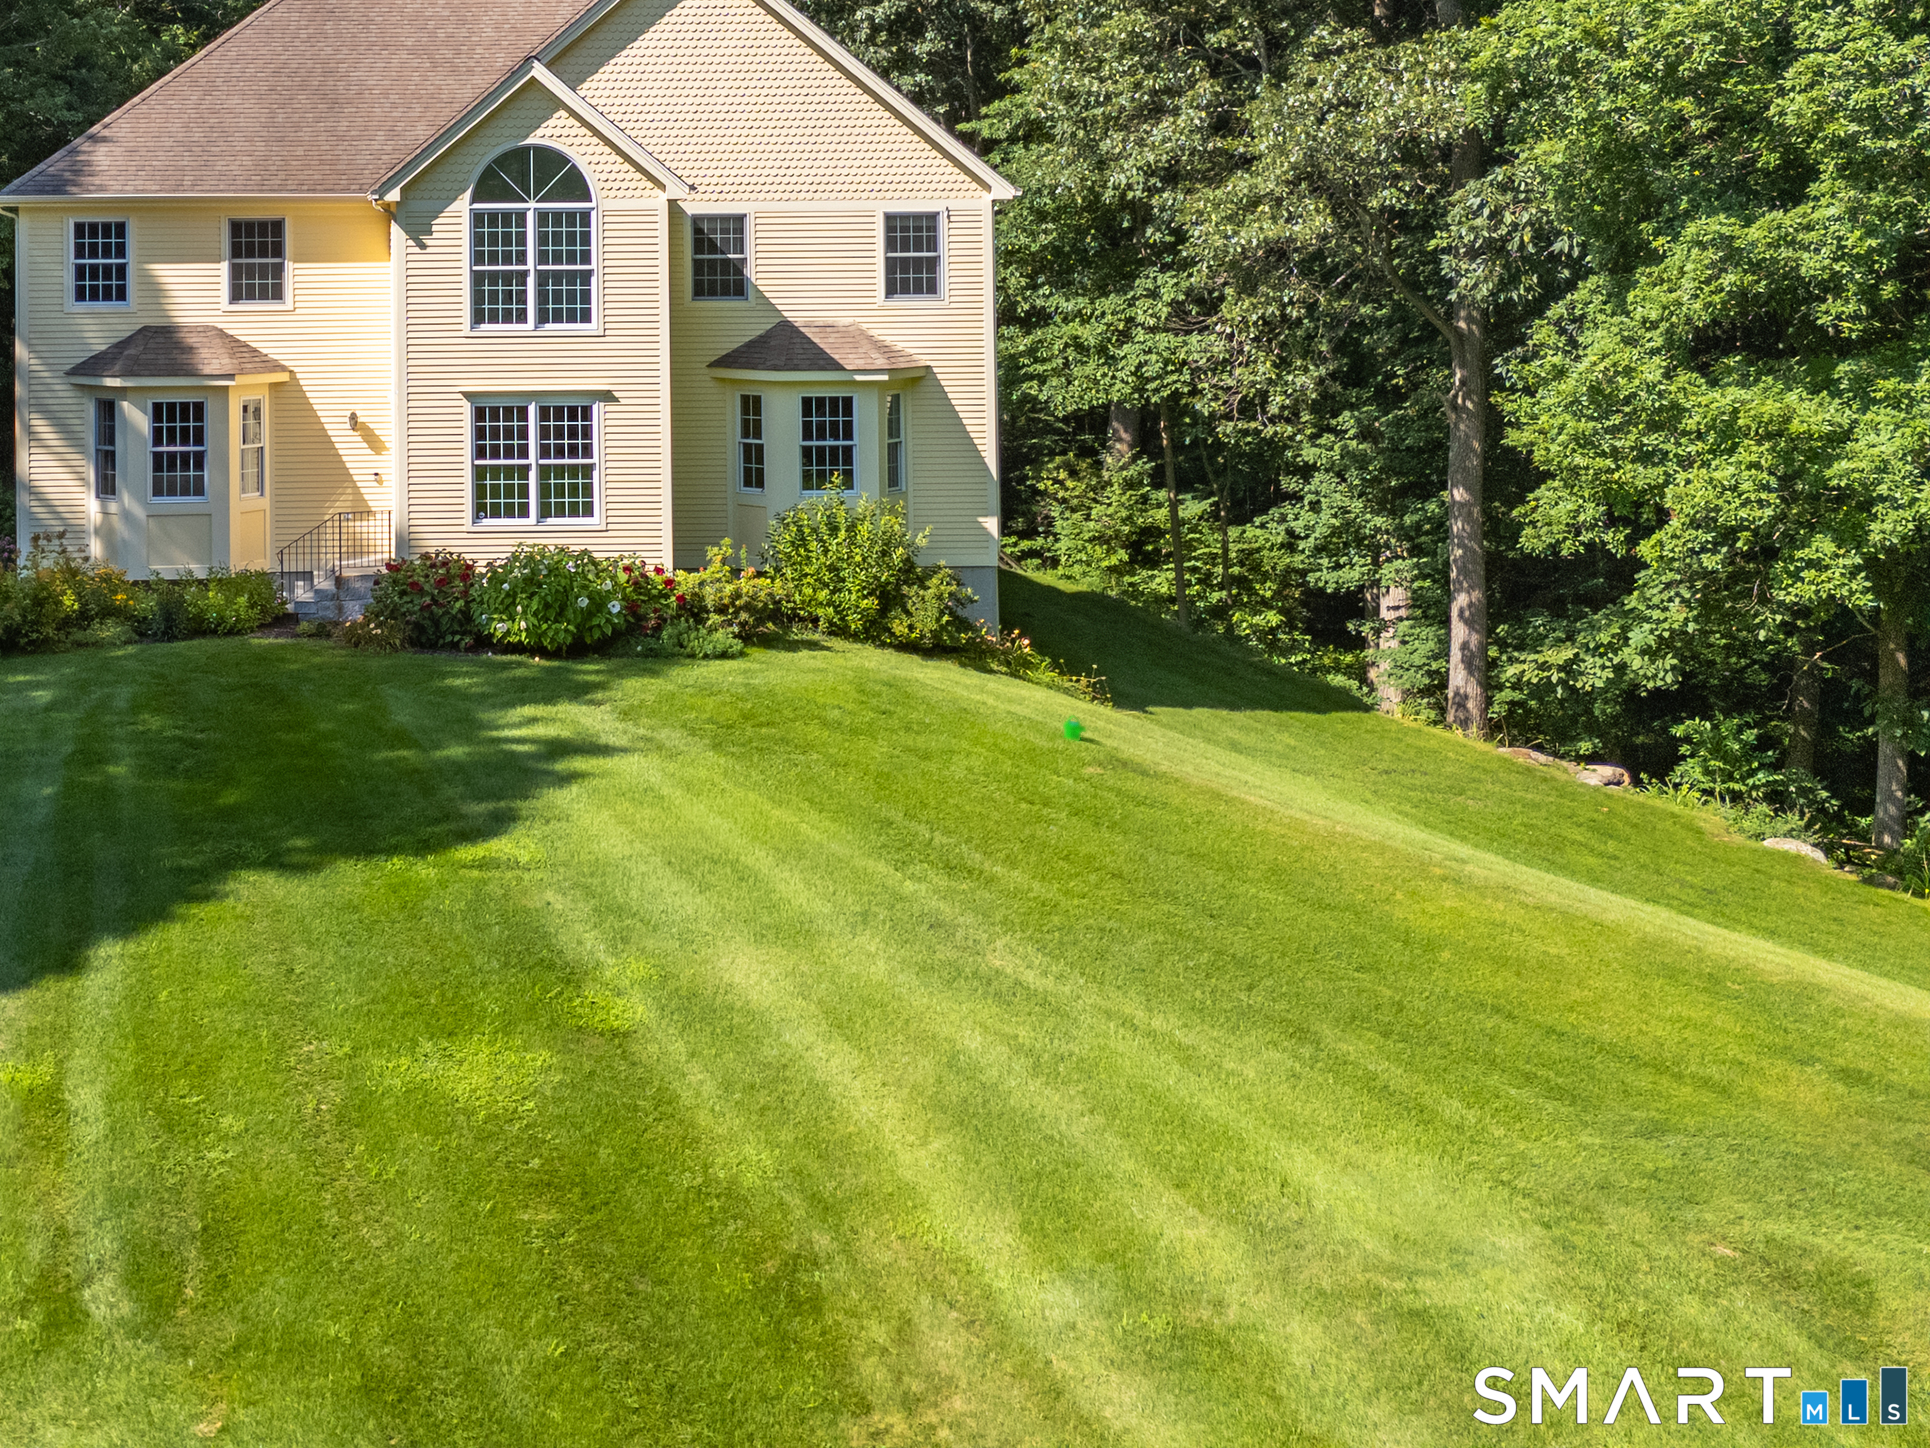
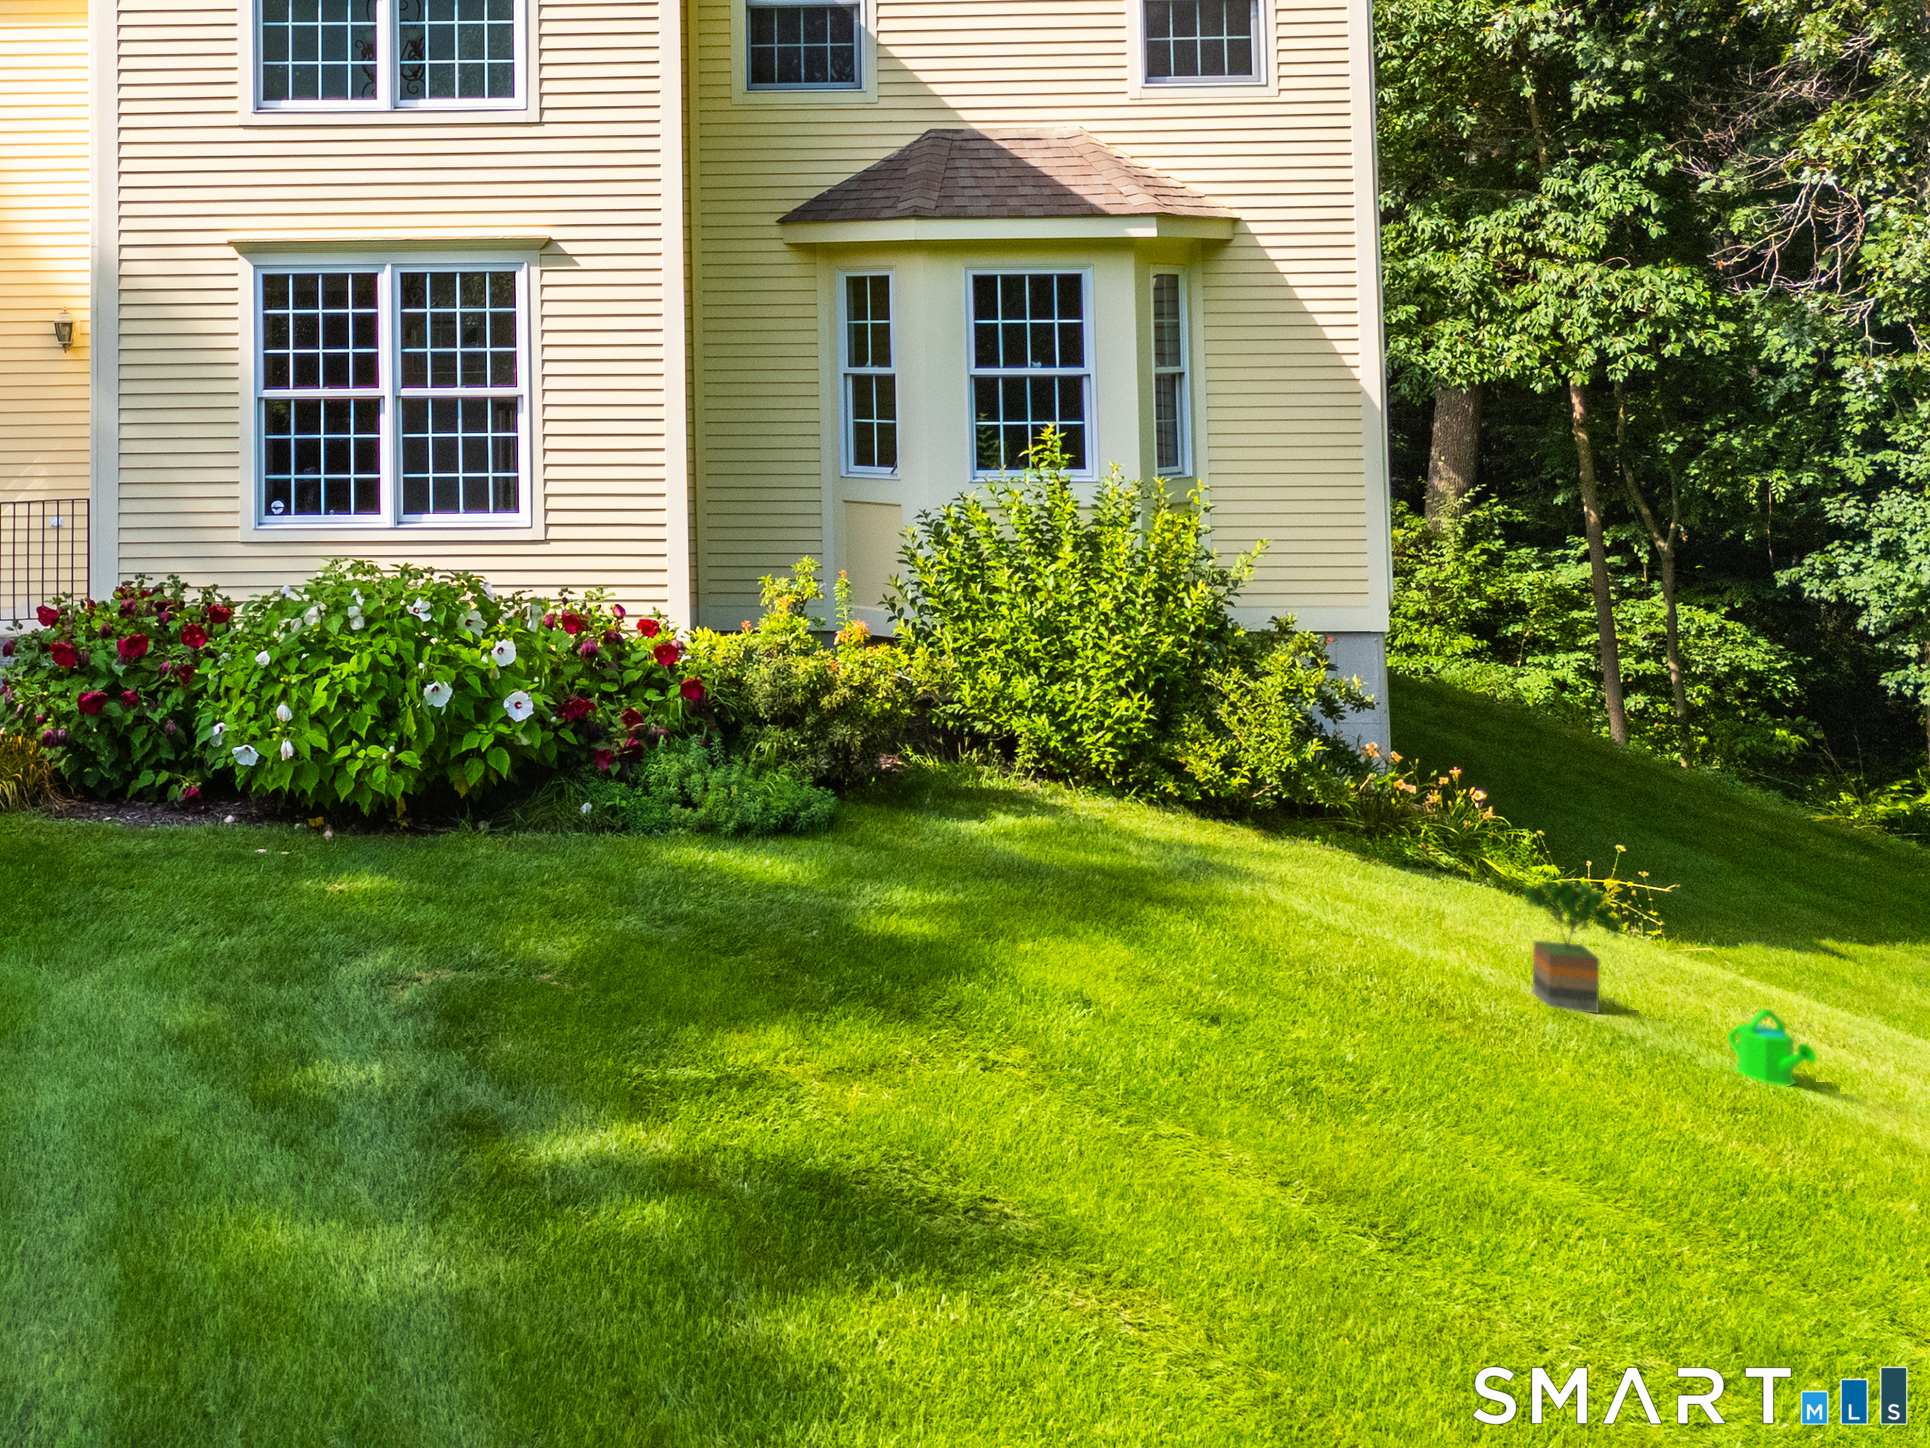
potted tree: none [1001,672,1034,720] -> present [1523,880,1623,1013]

